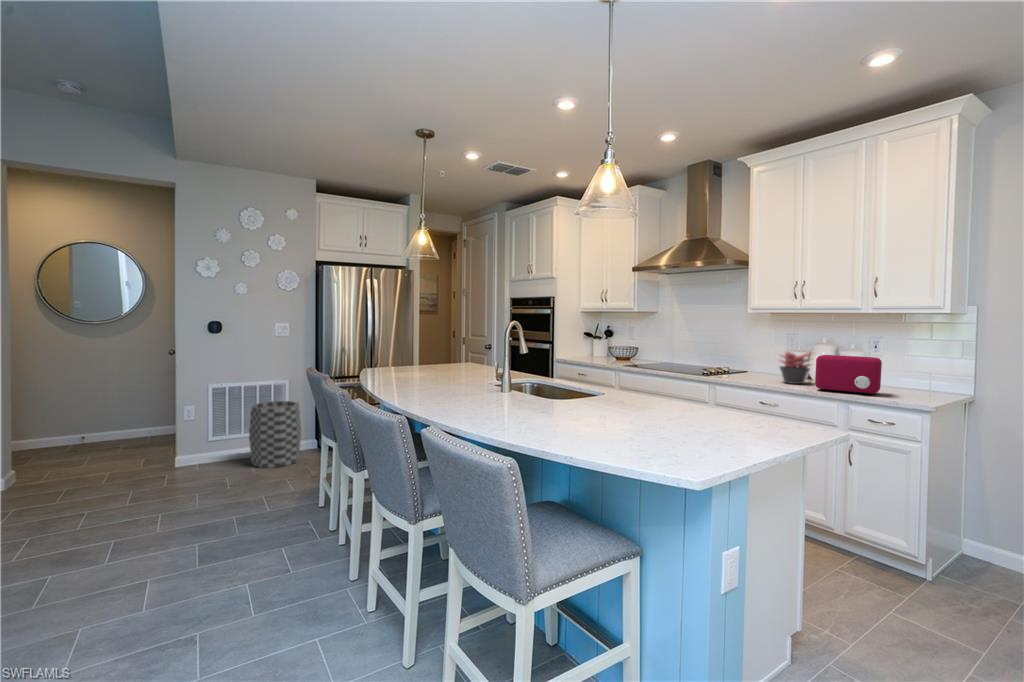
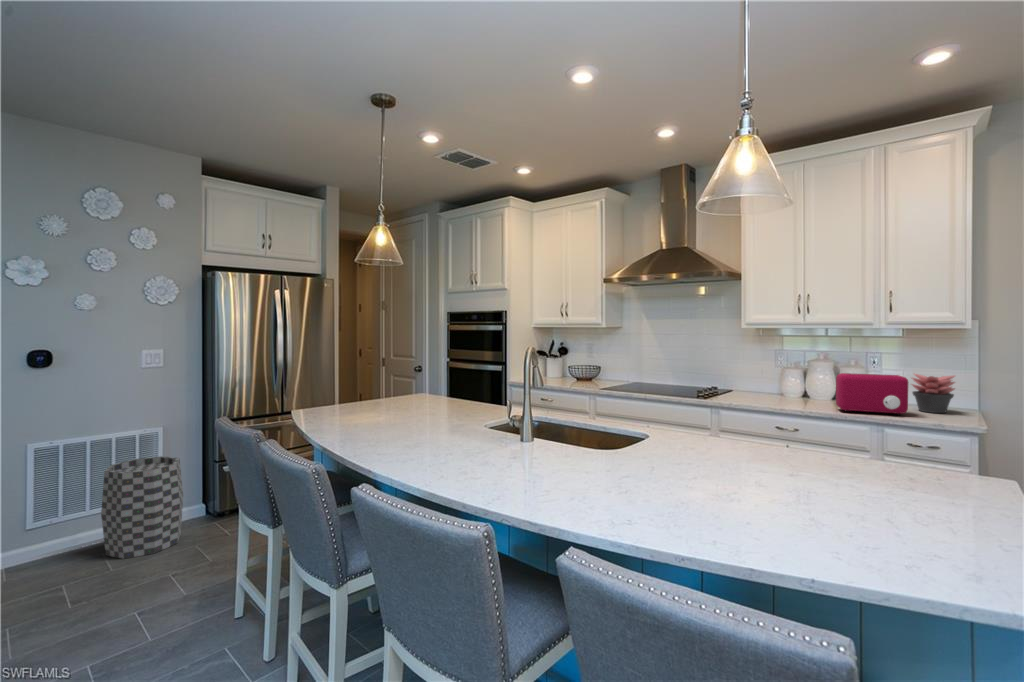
succulent plant: present [780,352,811,384] -> present [912,374,955,413]

